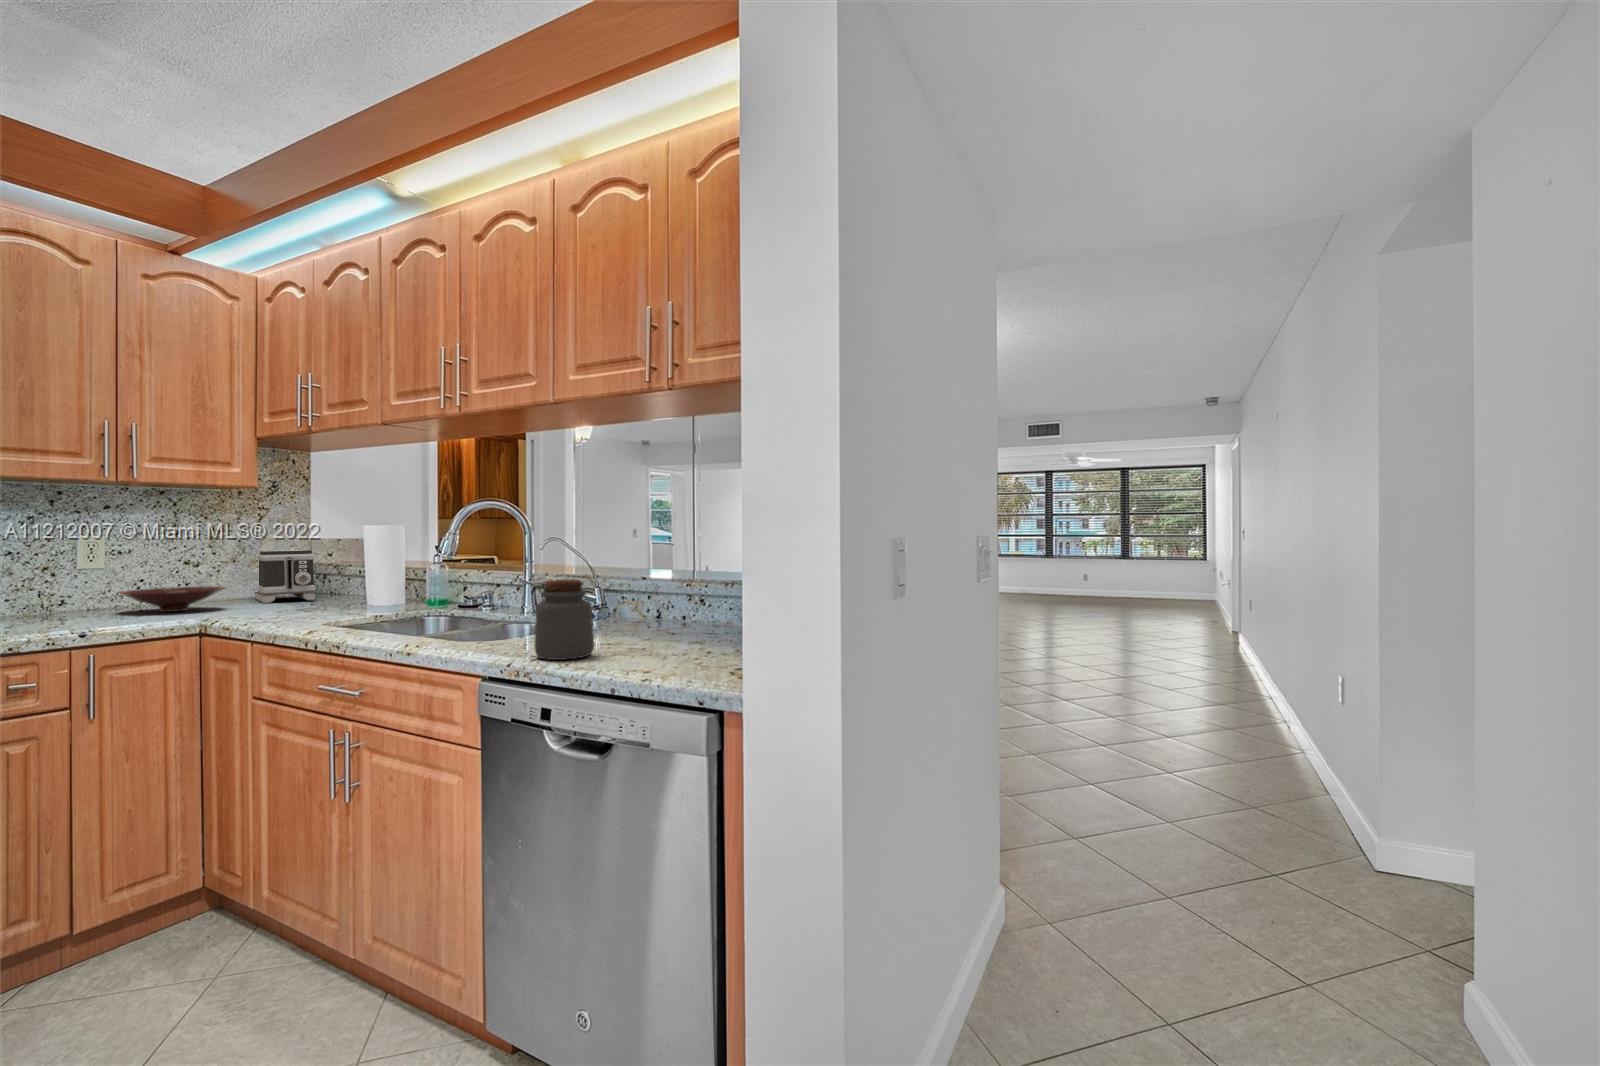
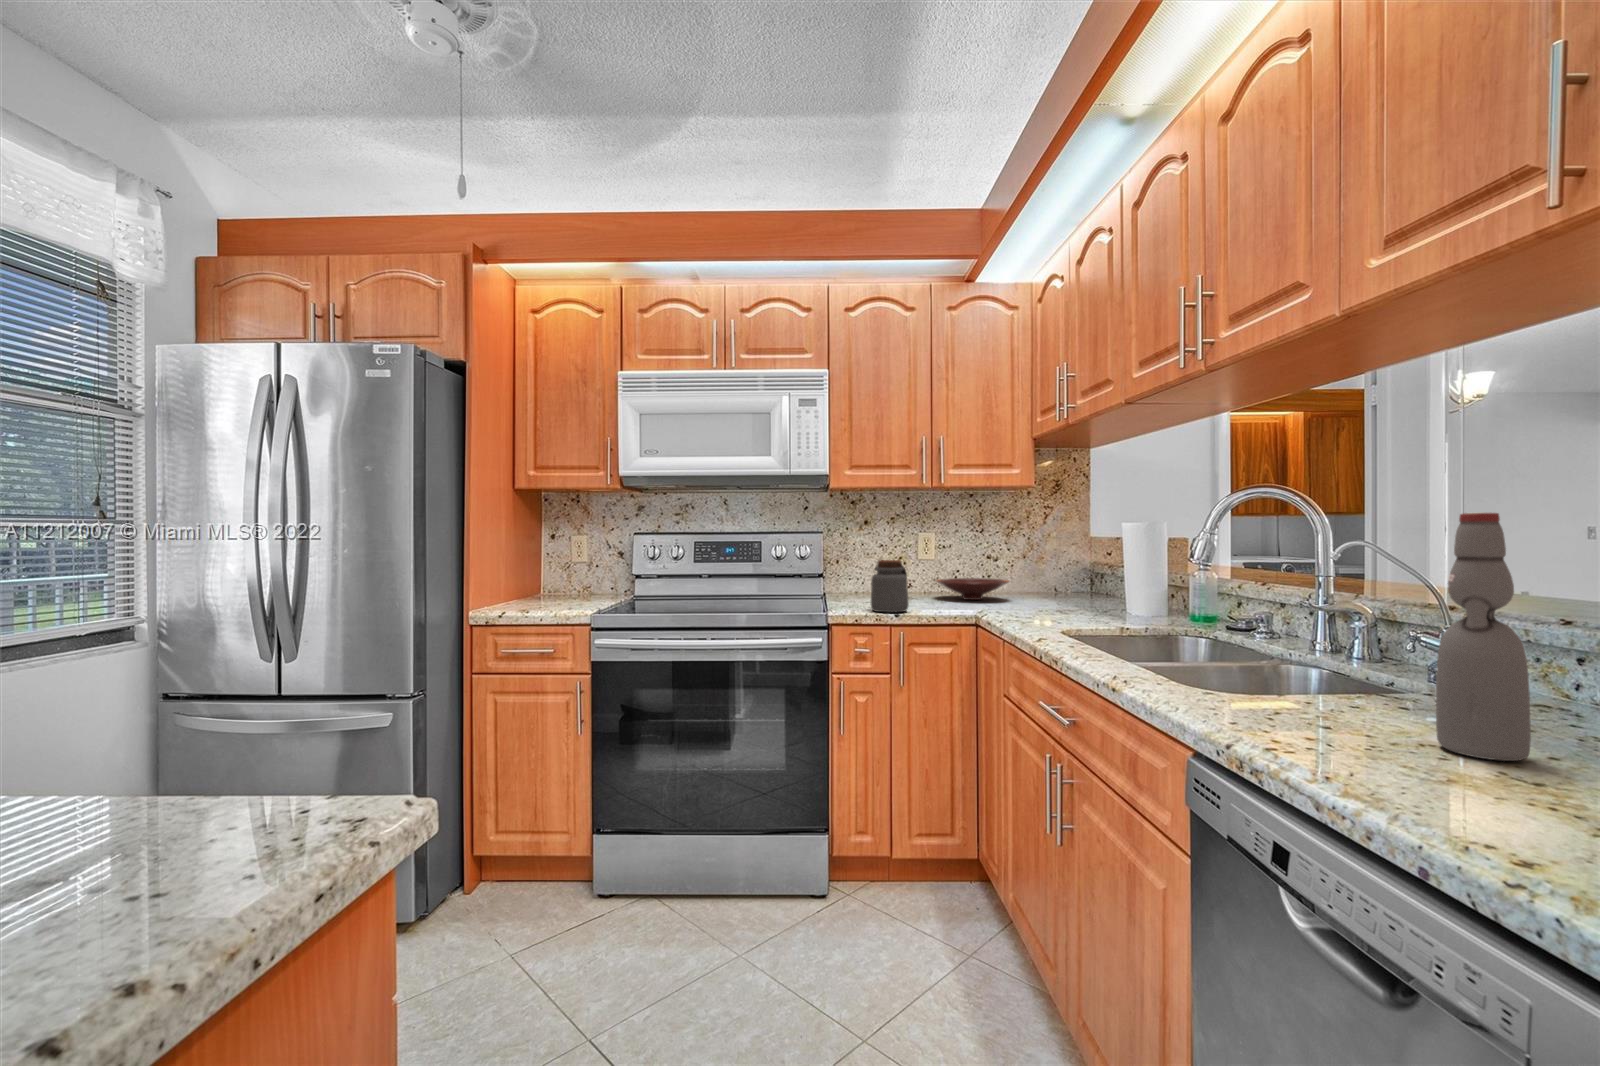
bottle: none [602,522,637,647] -> present [1436,513,1531,761]
toaster: present [255,550,315,603] -> none [1045,548,1091,599]
jar: present [534,579,594,660] -> present [871,560,909,612]

